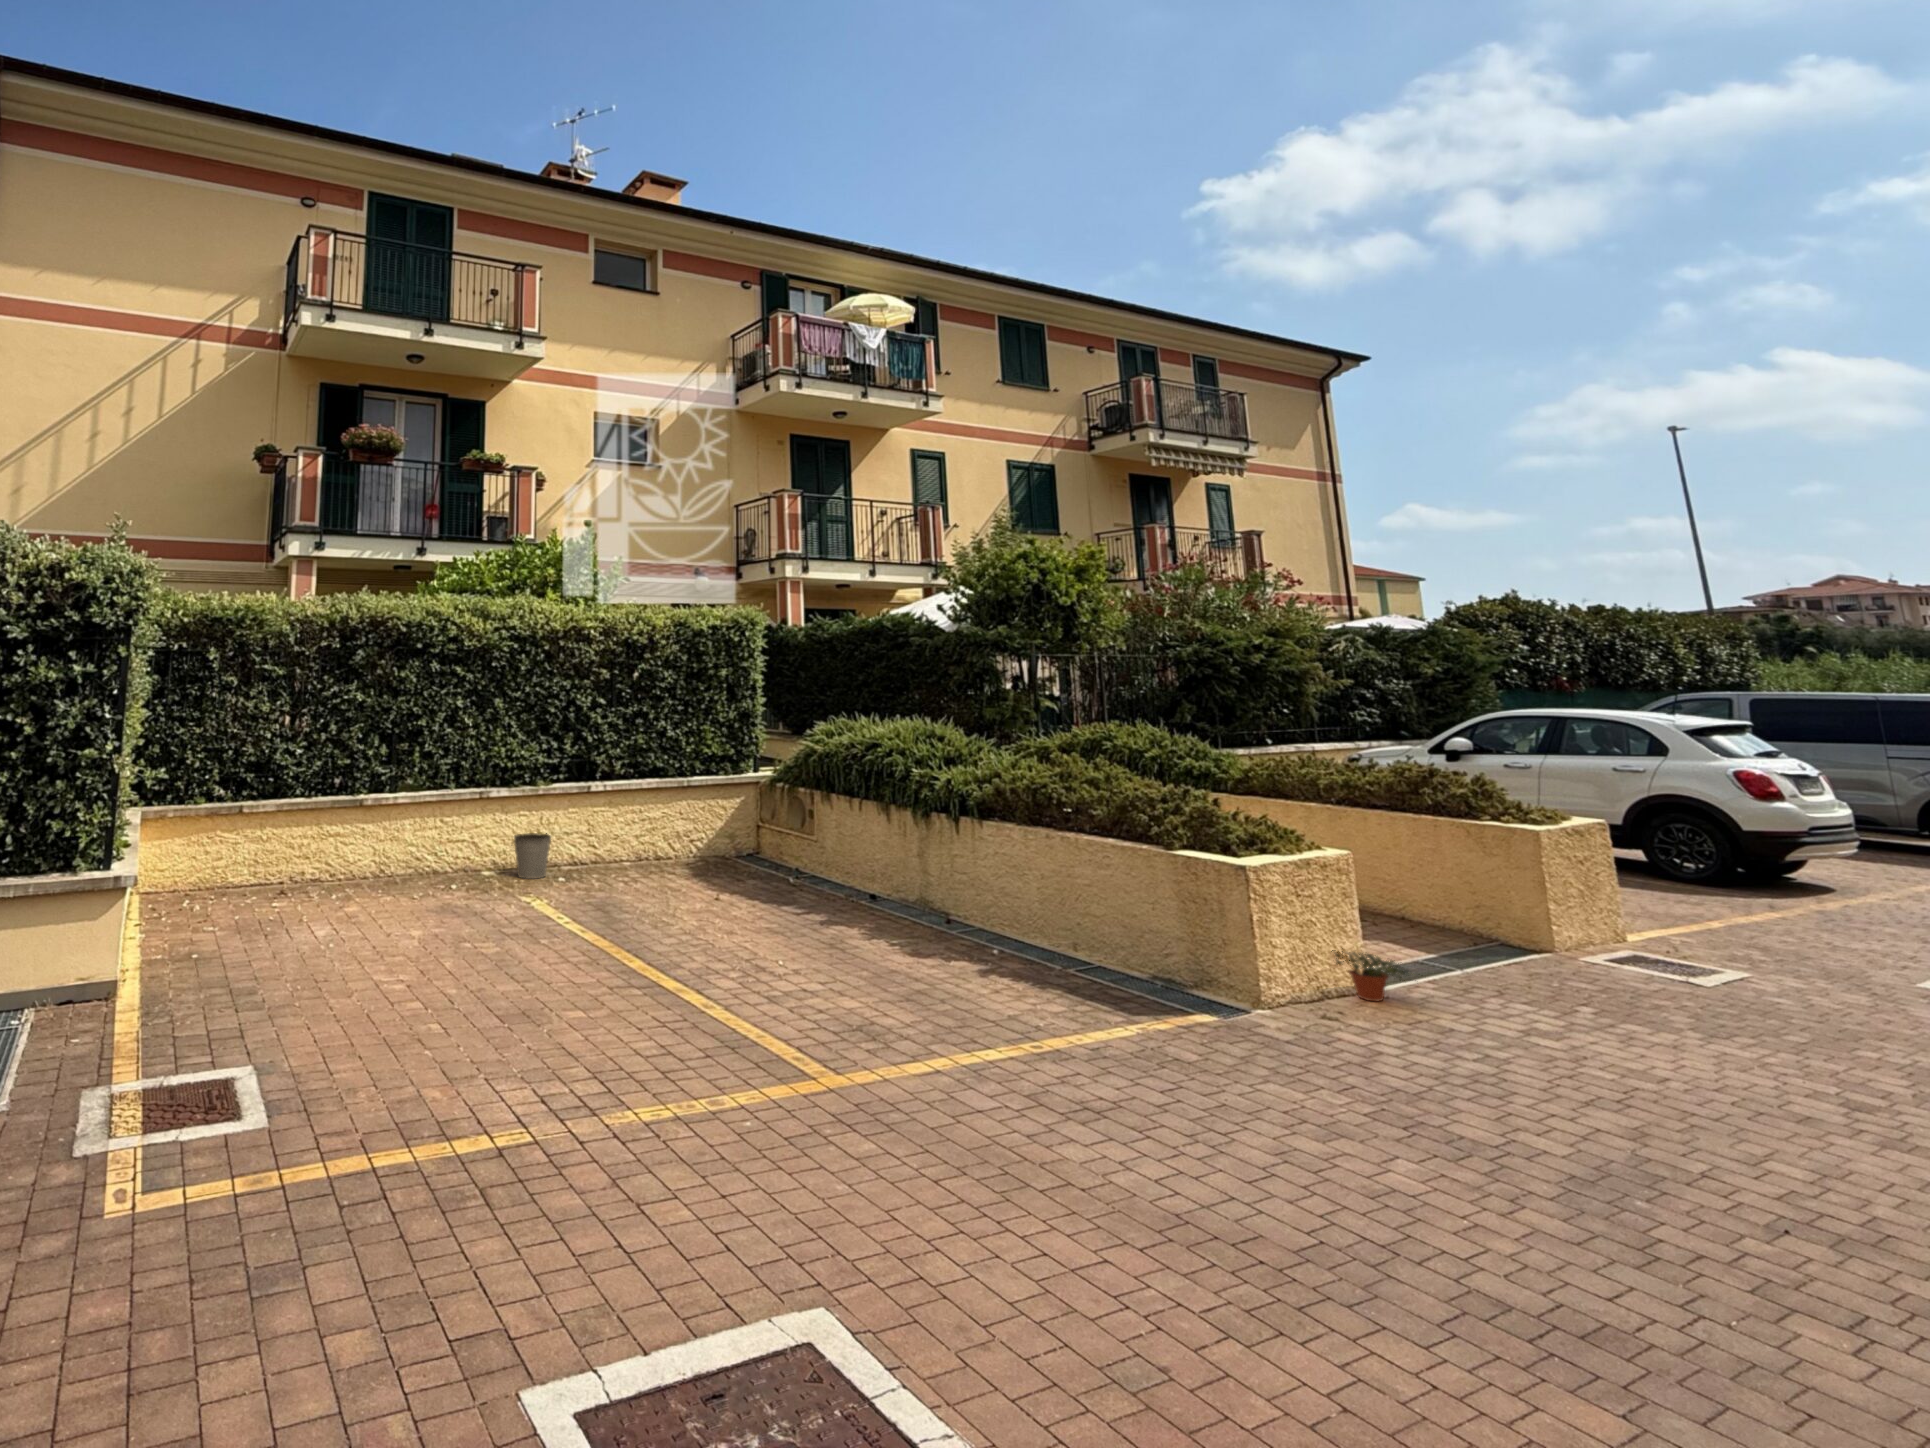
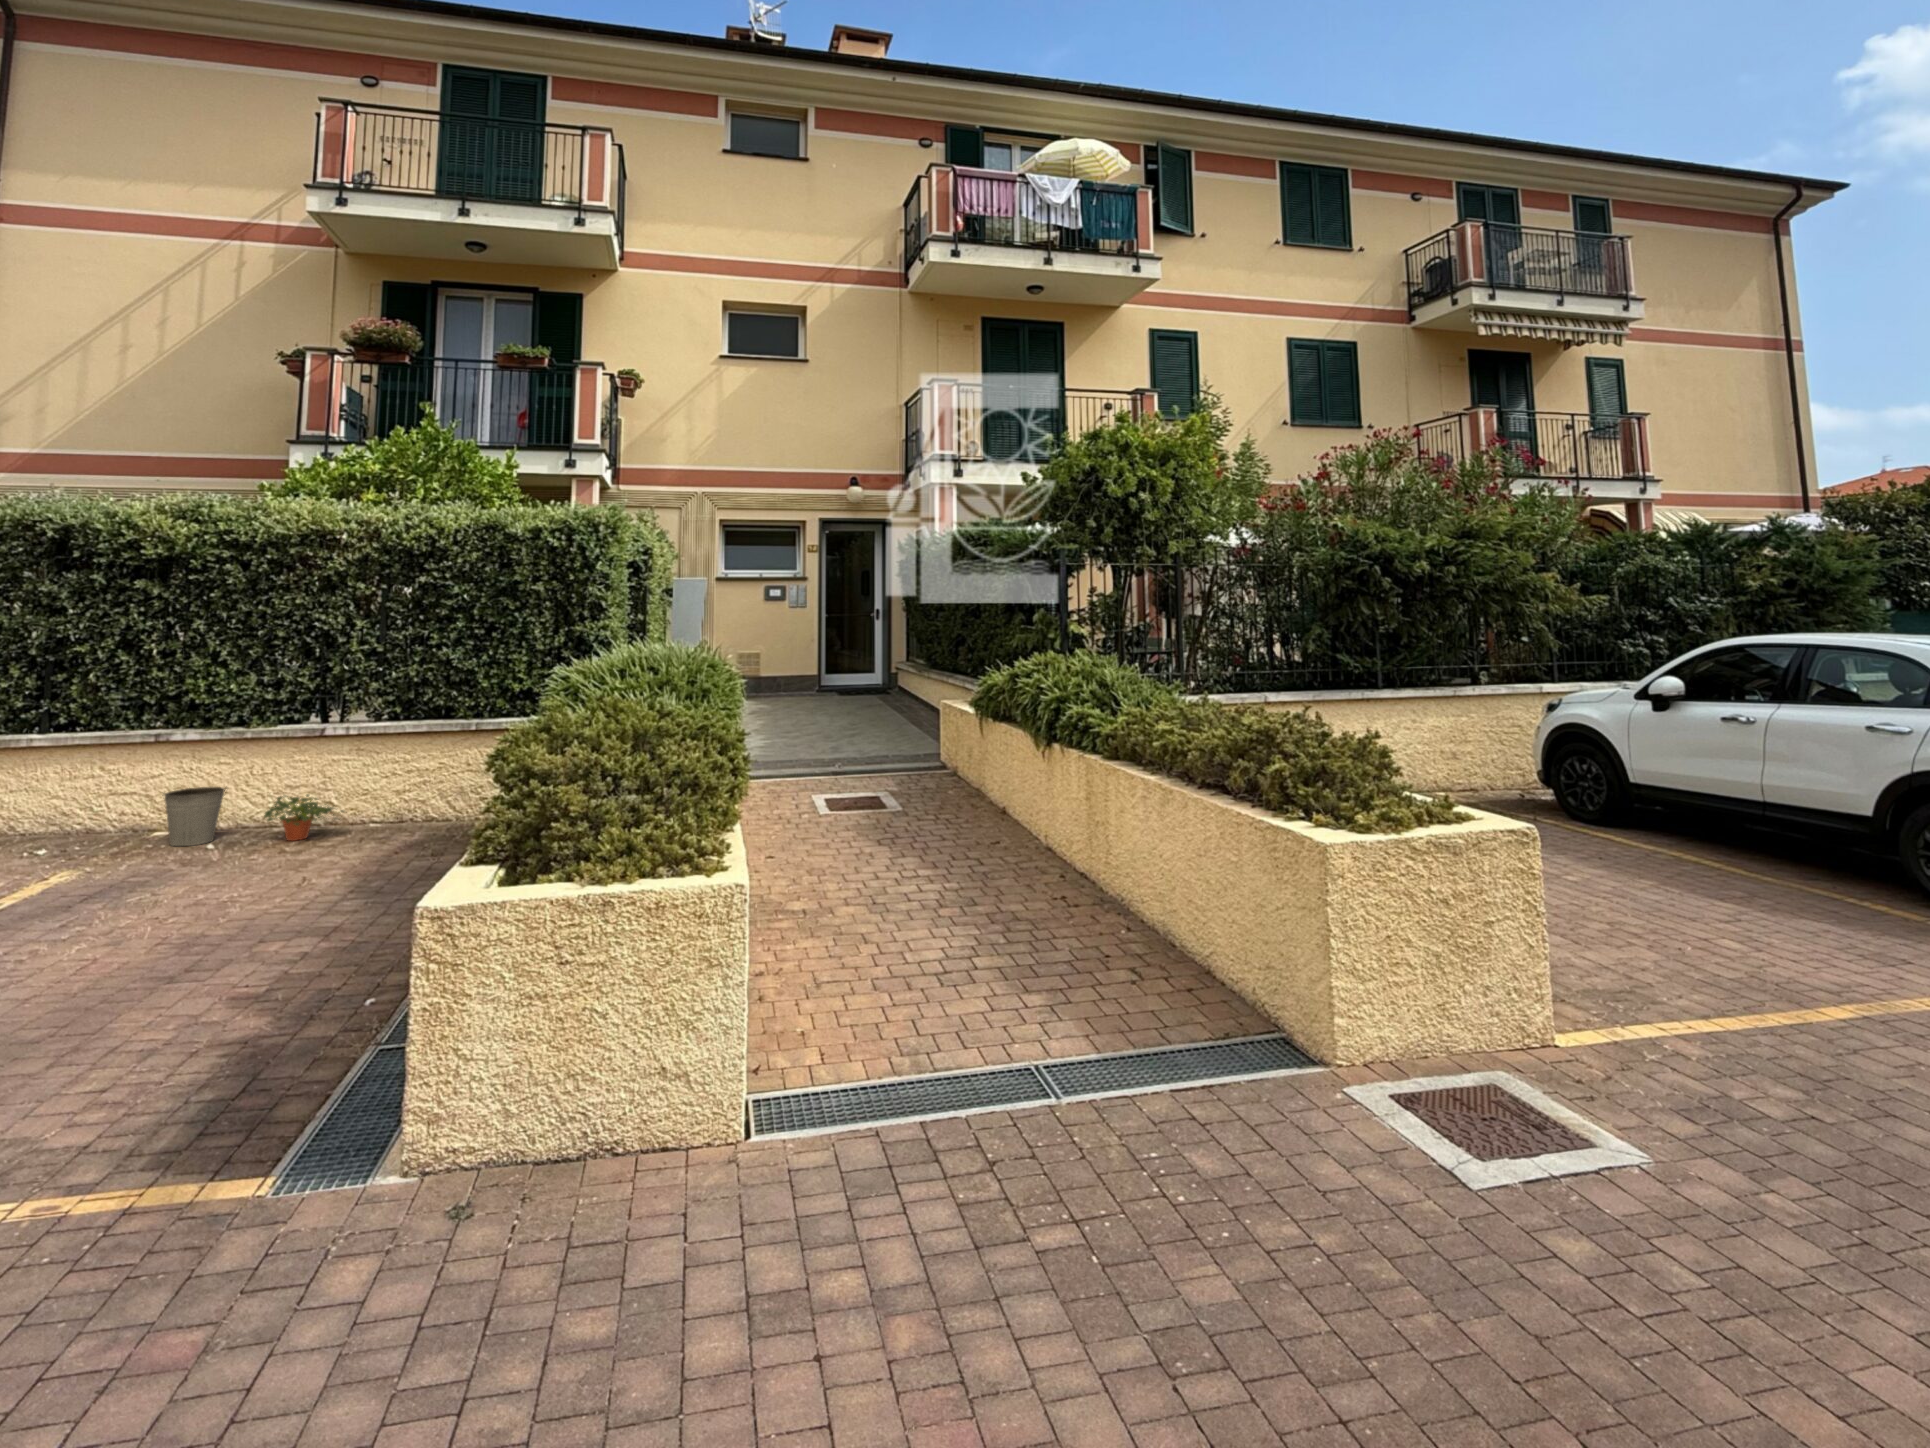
potted plant: present [1331,948,1420,1002] -> present [264,794,344,841]

